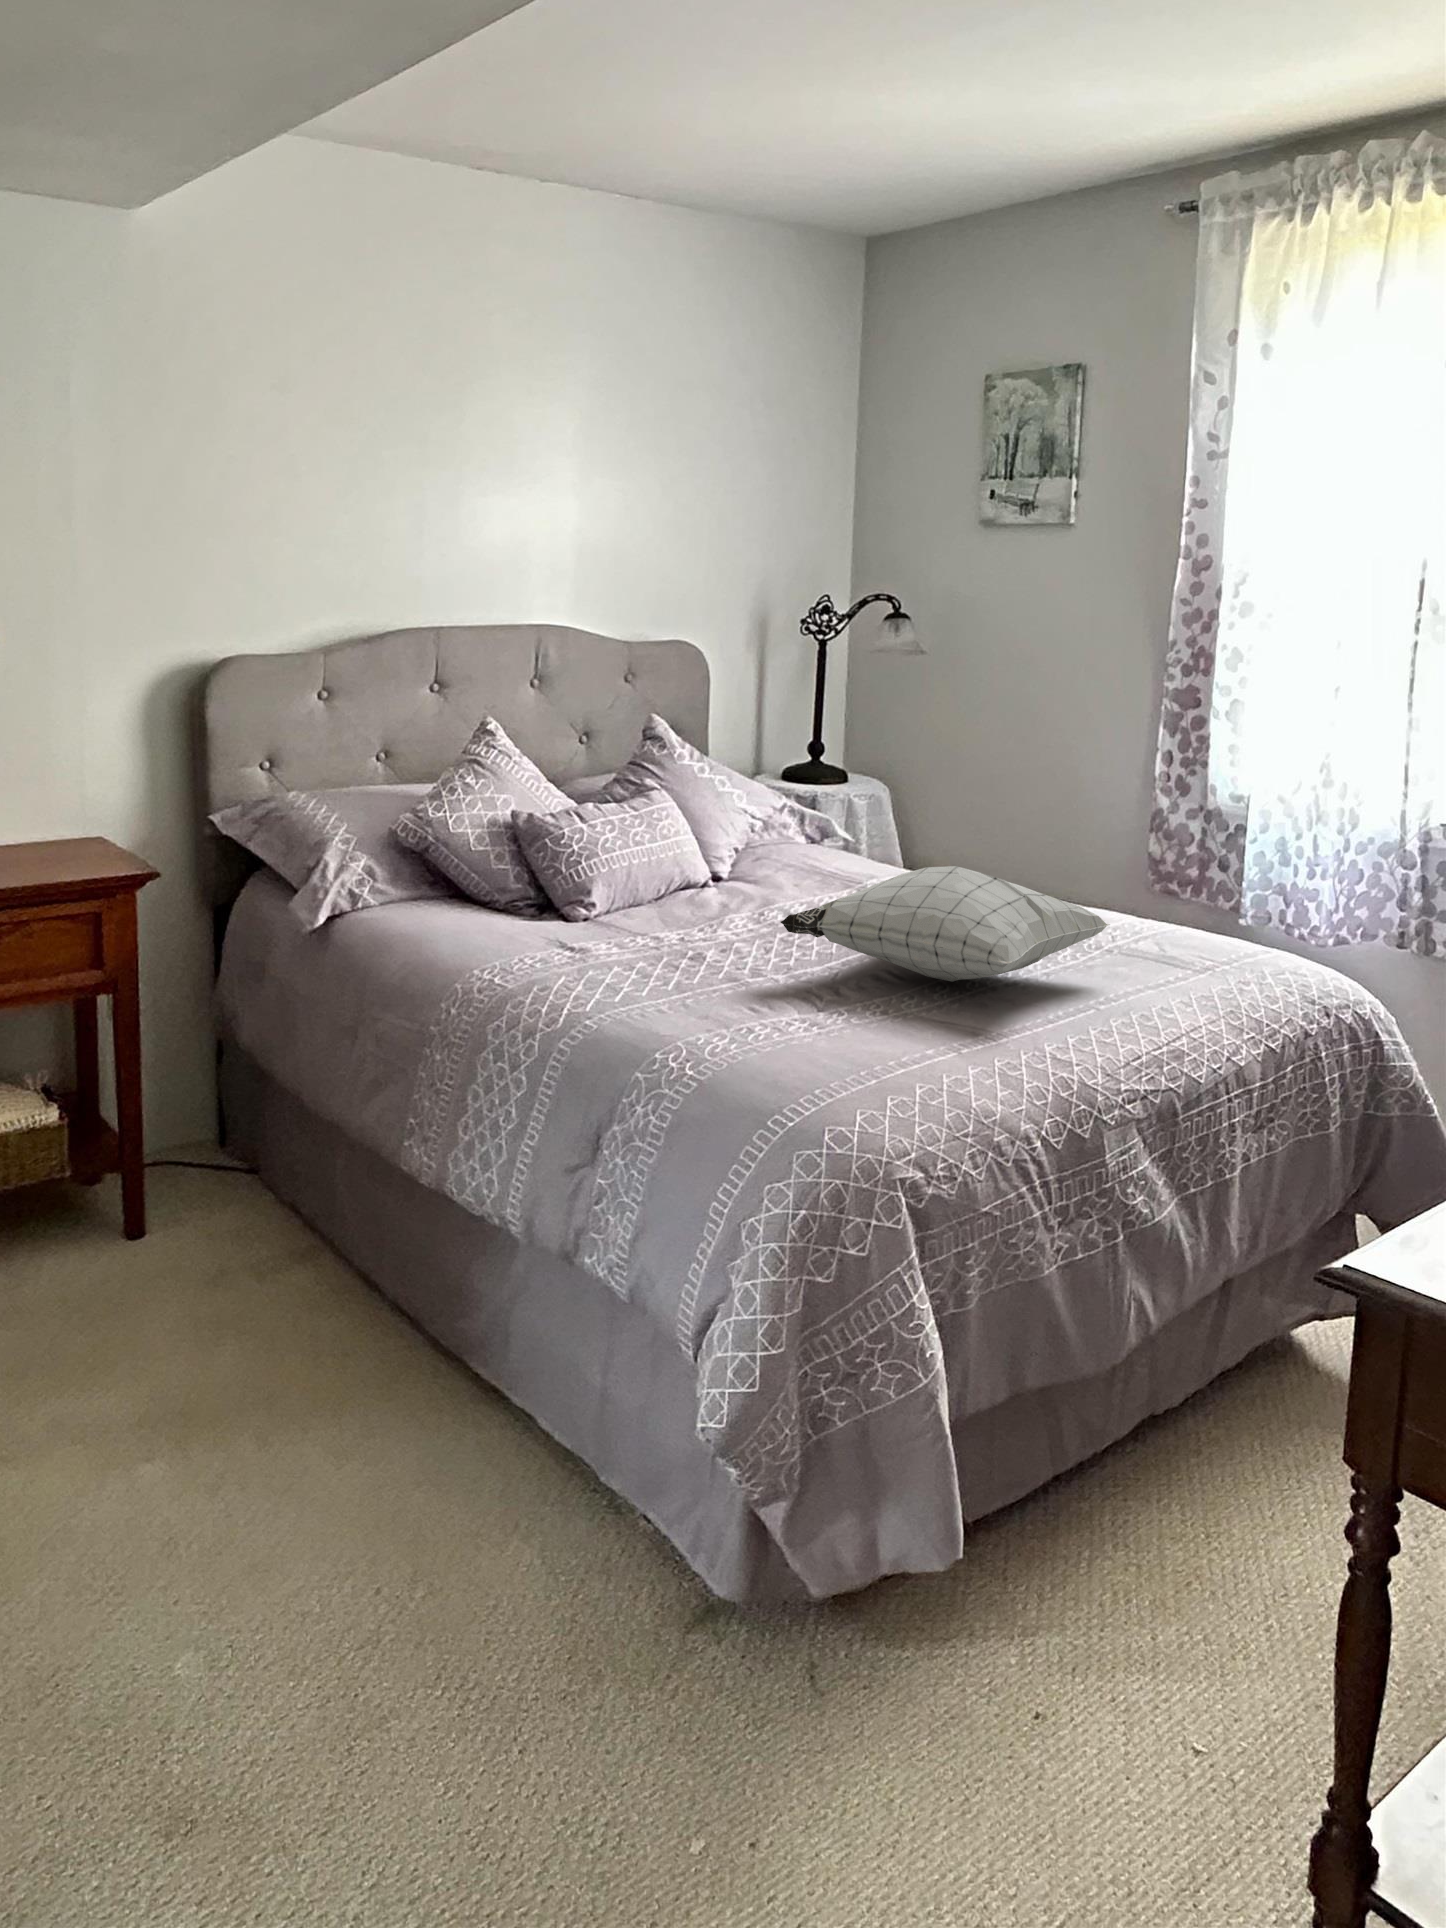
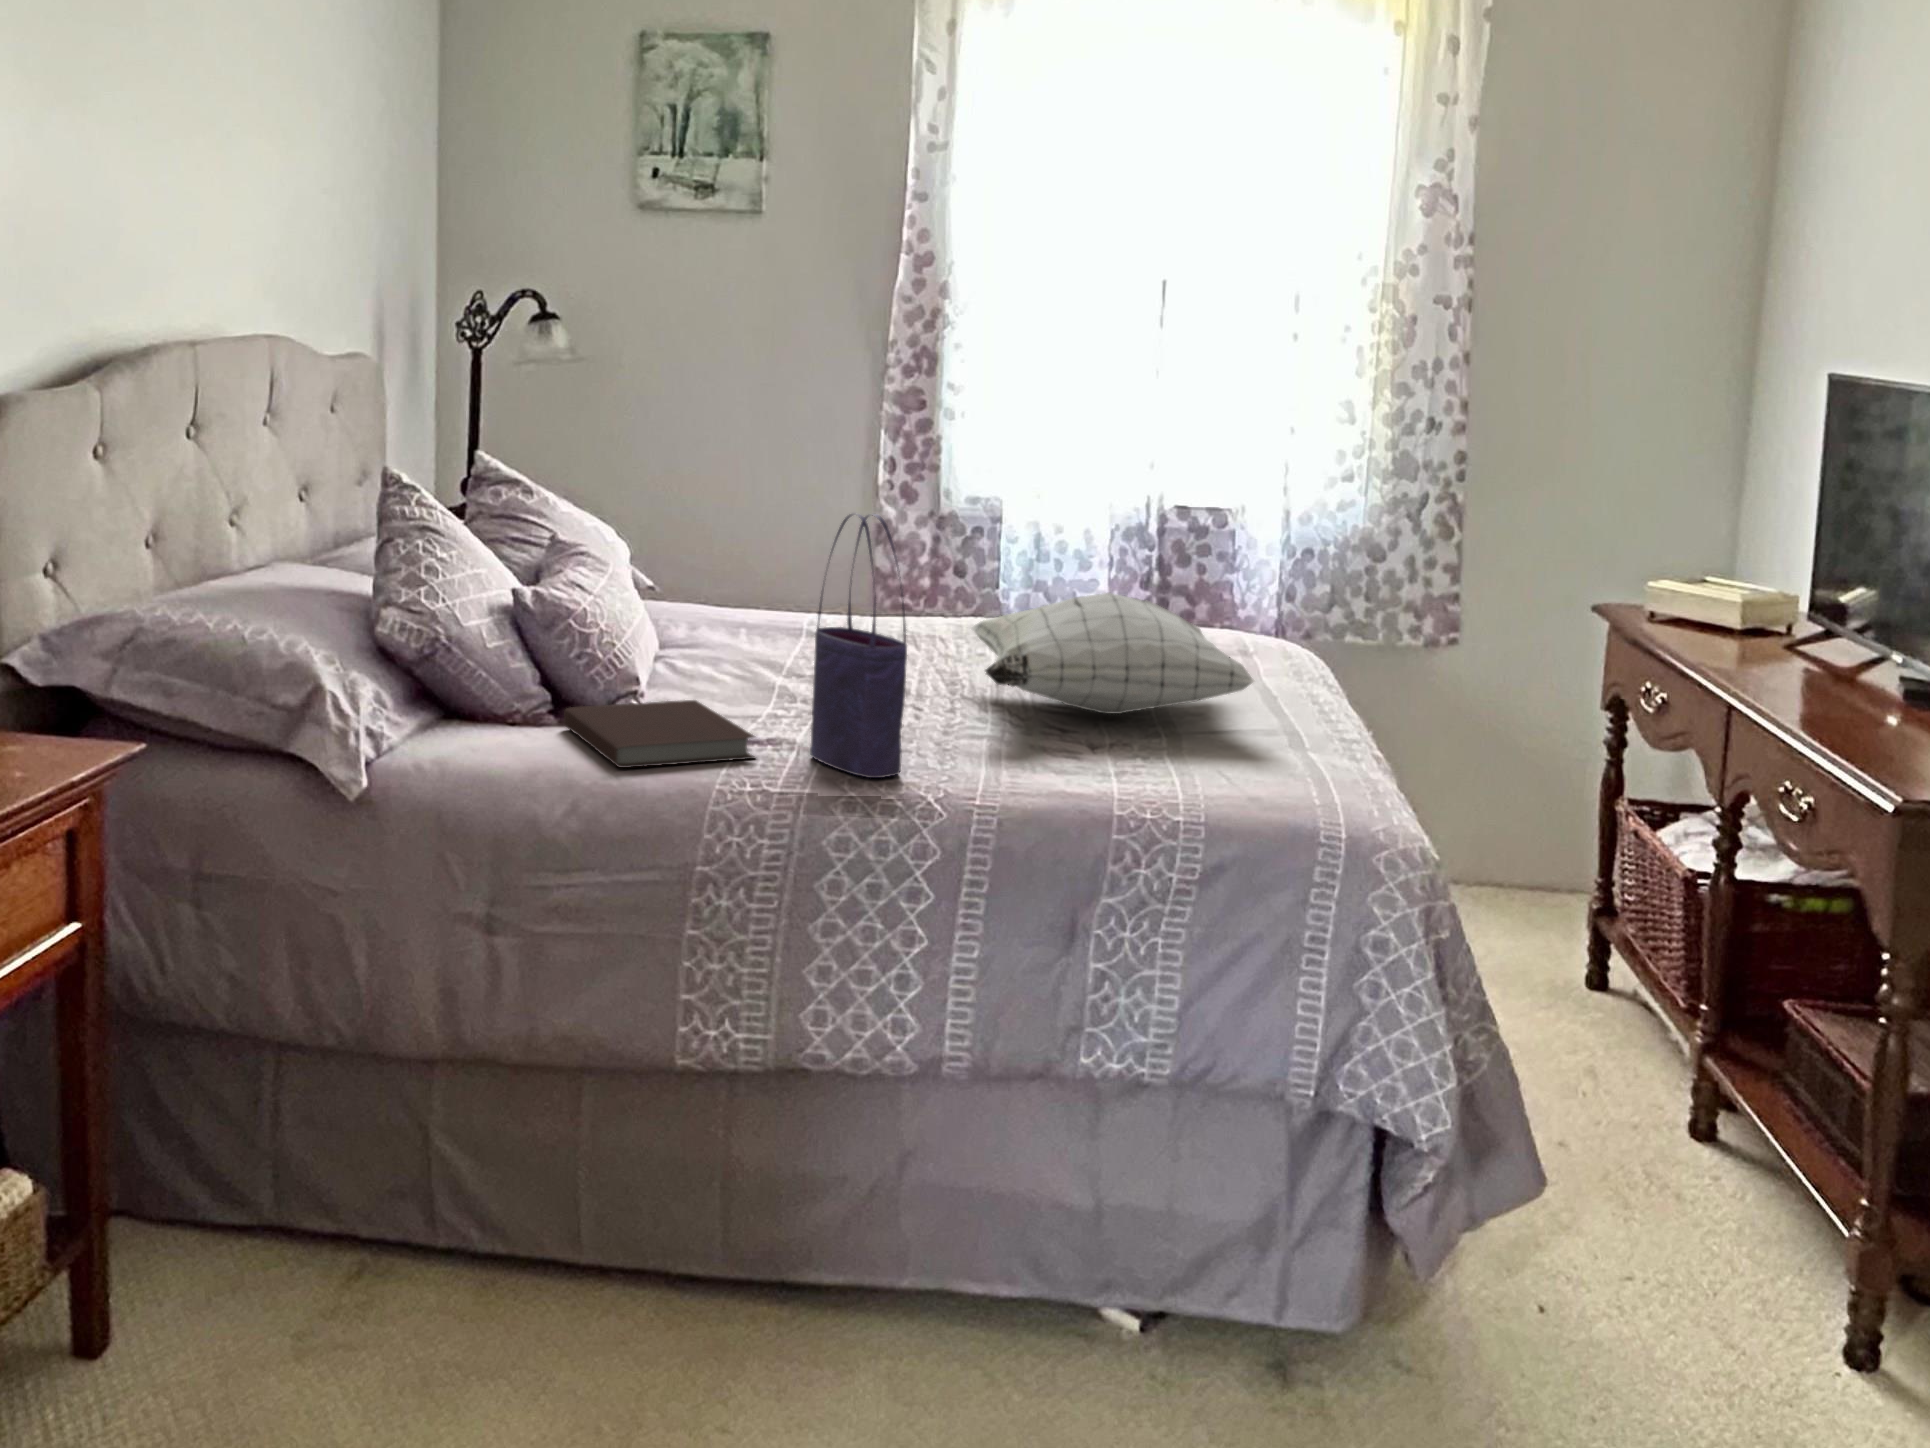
tote bag: none [605,765,653,989] -> present [810,514,907,778]
notebook: none [467,906,621,962] -> present [564,700,755,768]

